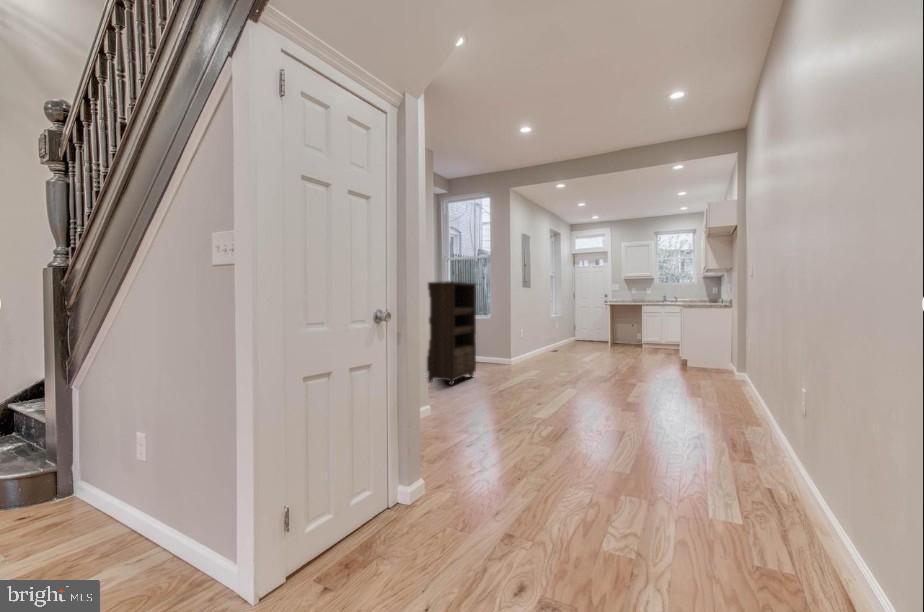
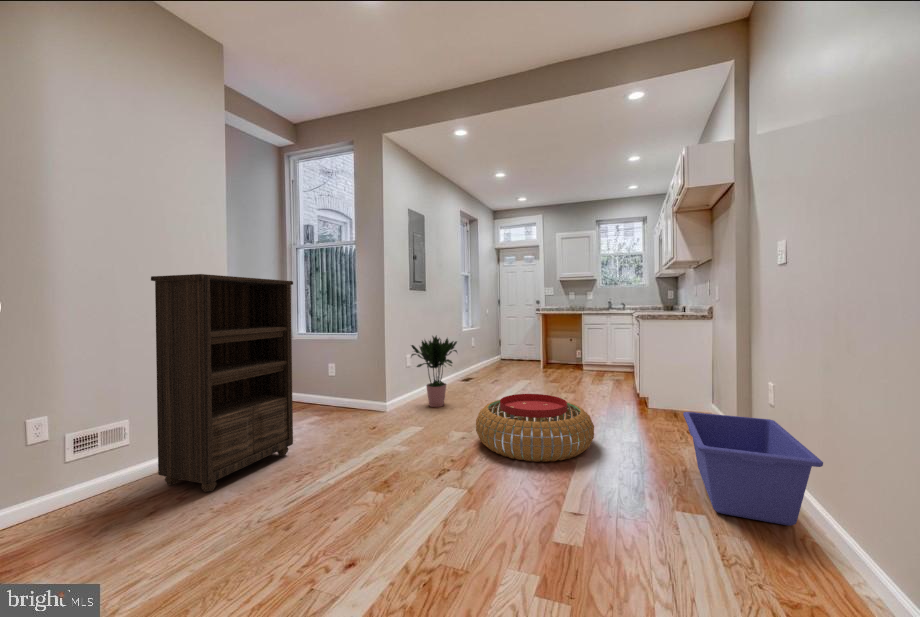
potted plant: none [522,317,556,363] -> present [411,336,457,407]
pouf: none [576,350,648,383] -> present [476,394,594,462]
storage bin: none [698,356,755,401] -> present [683,412,823,526]

